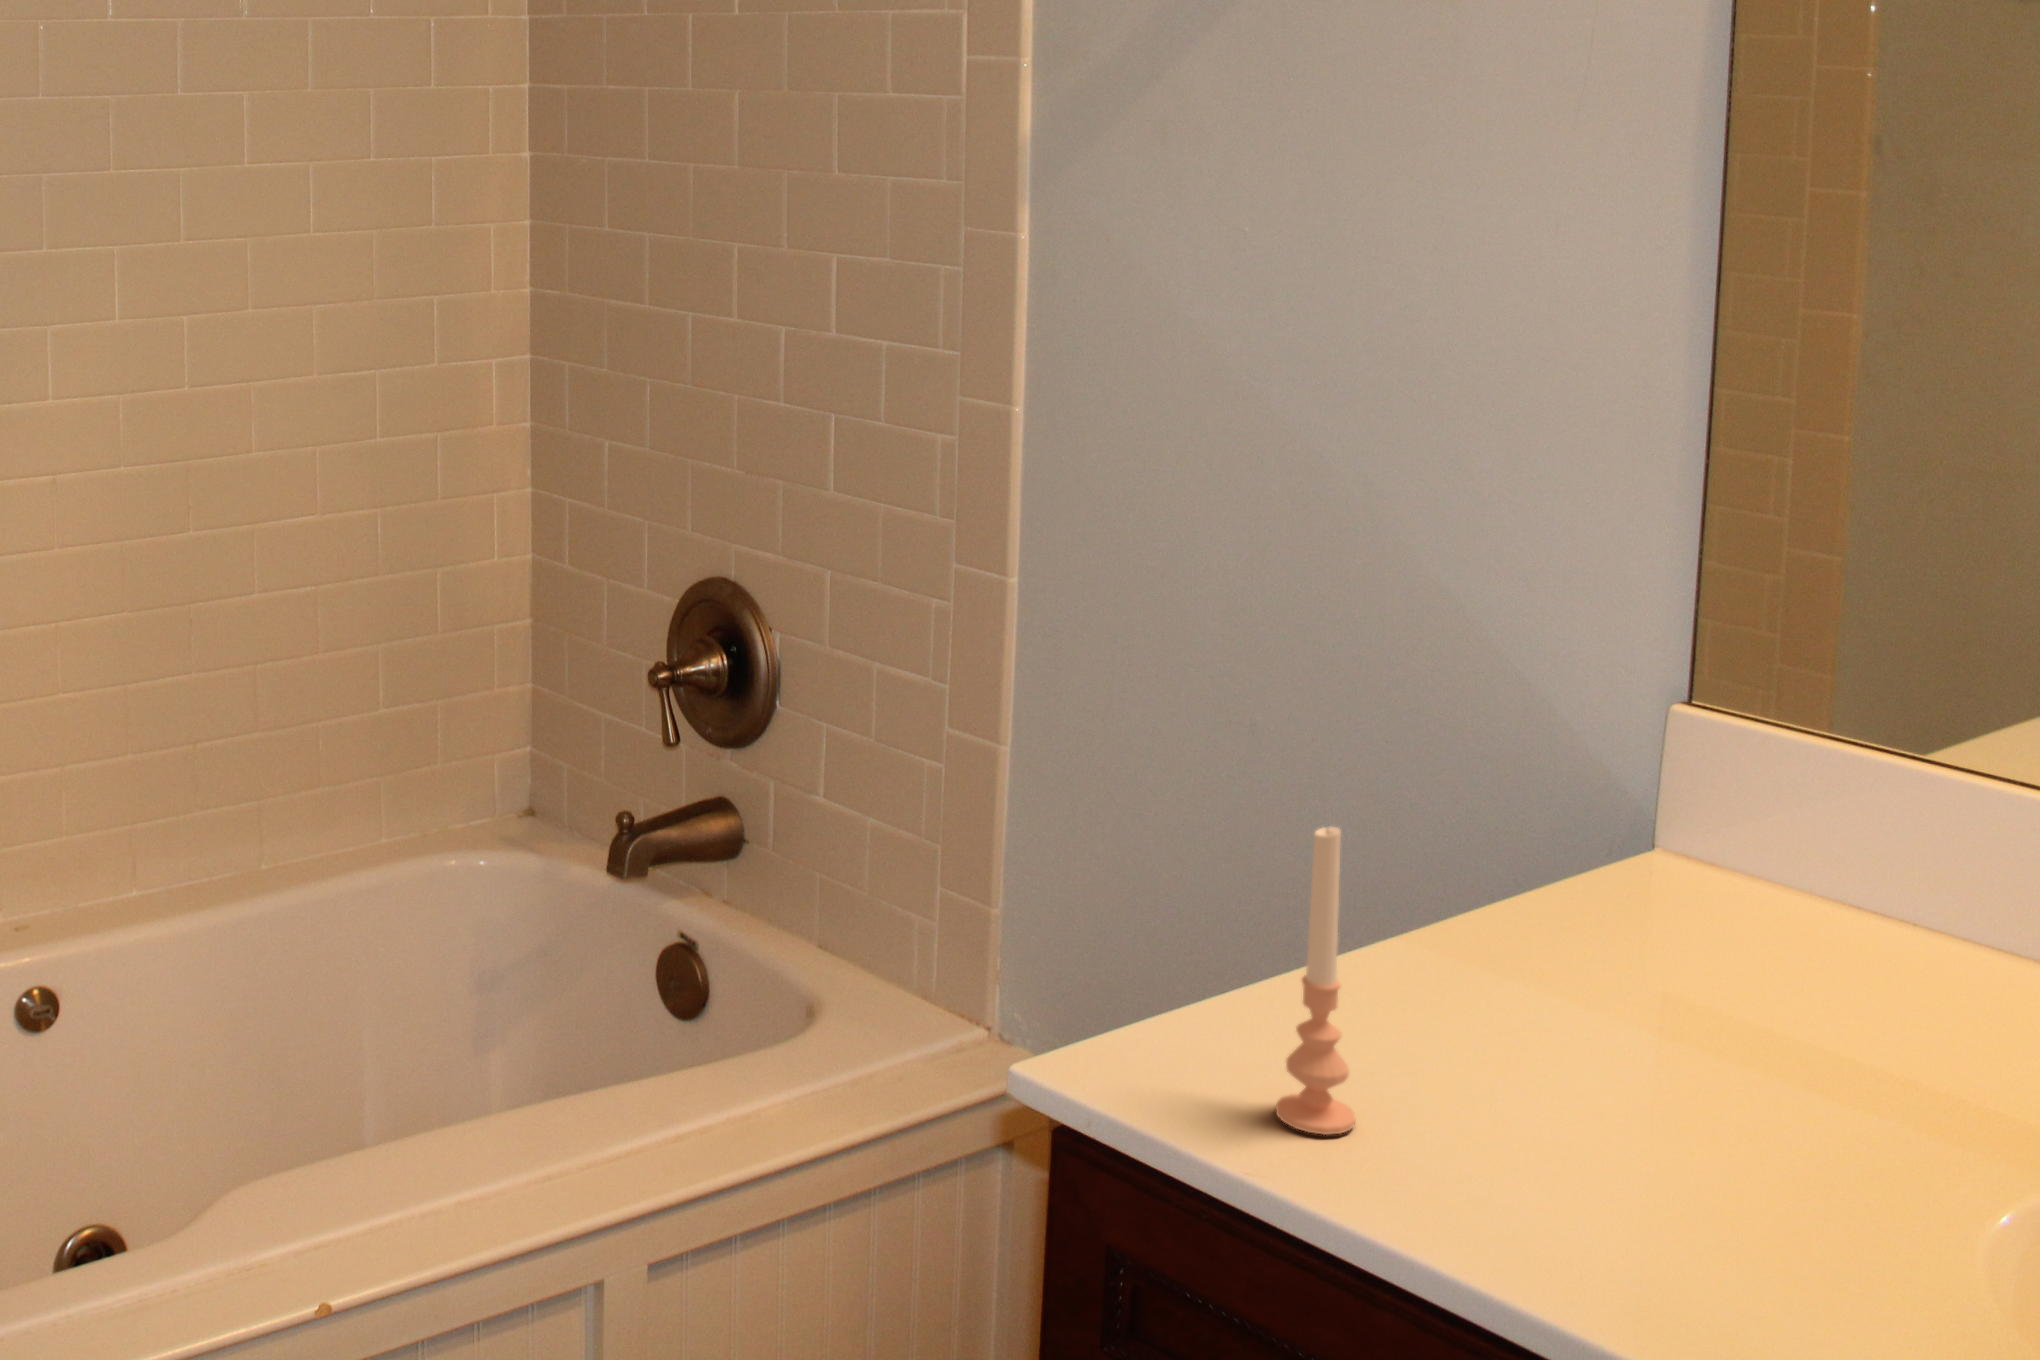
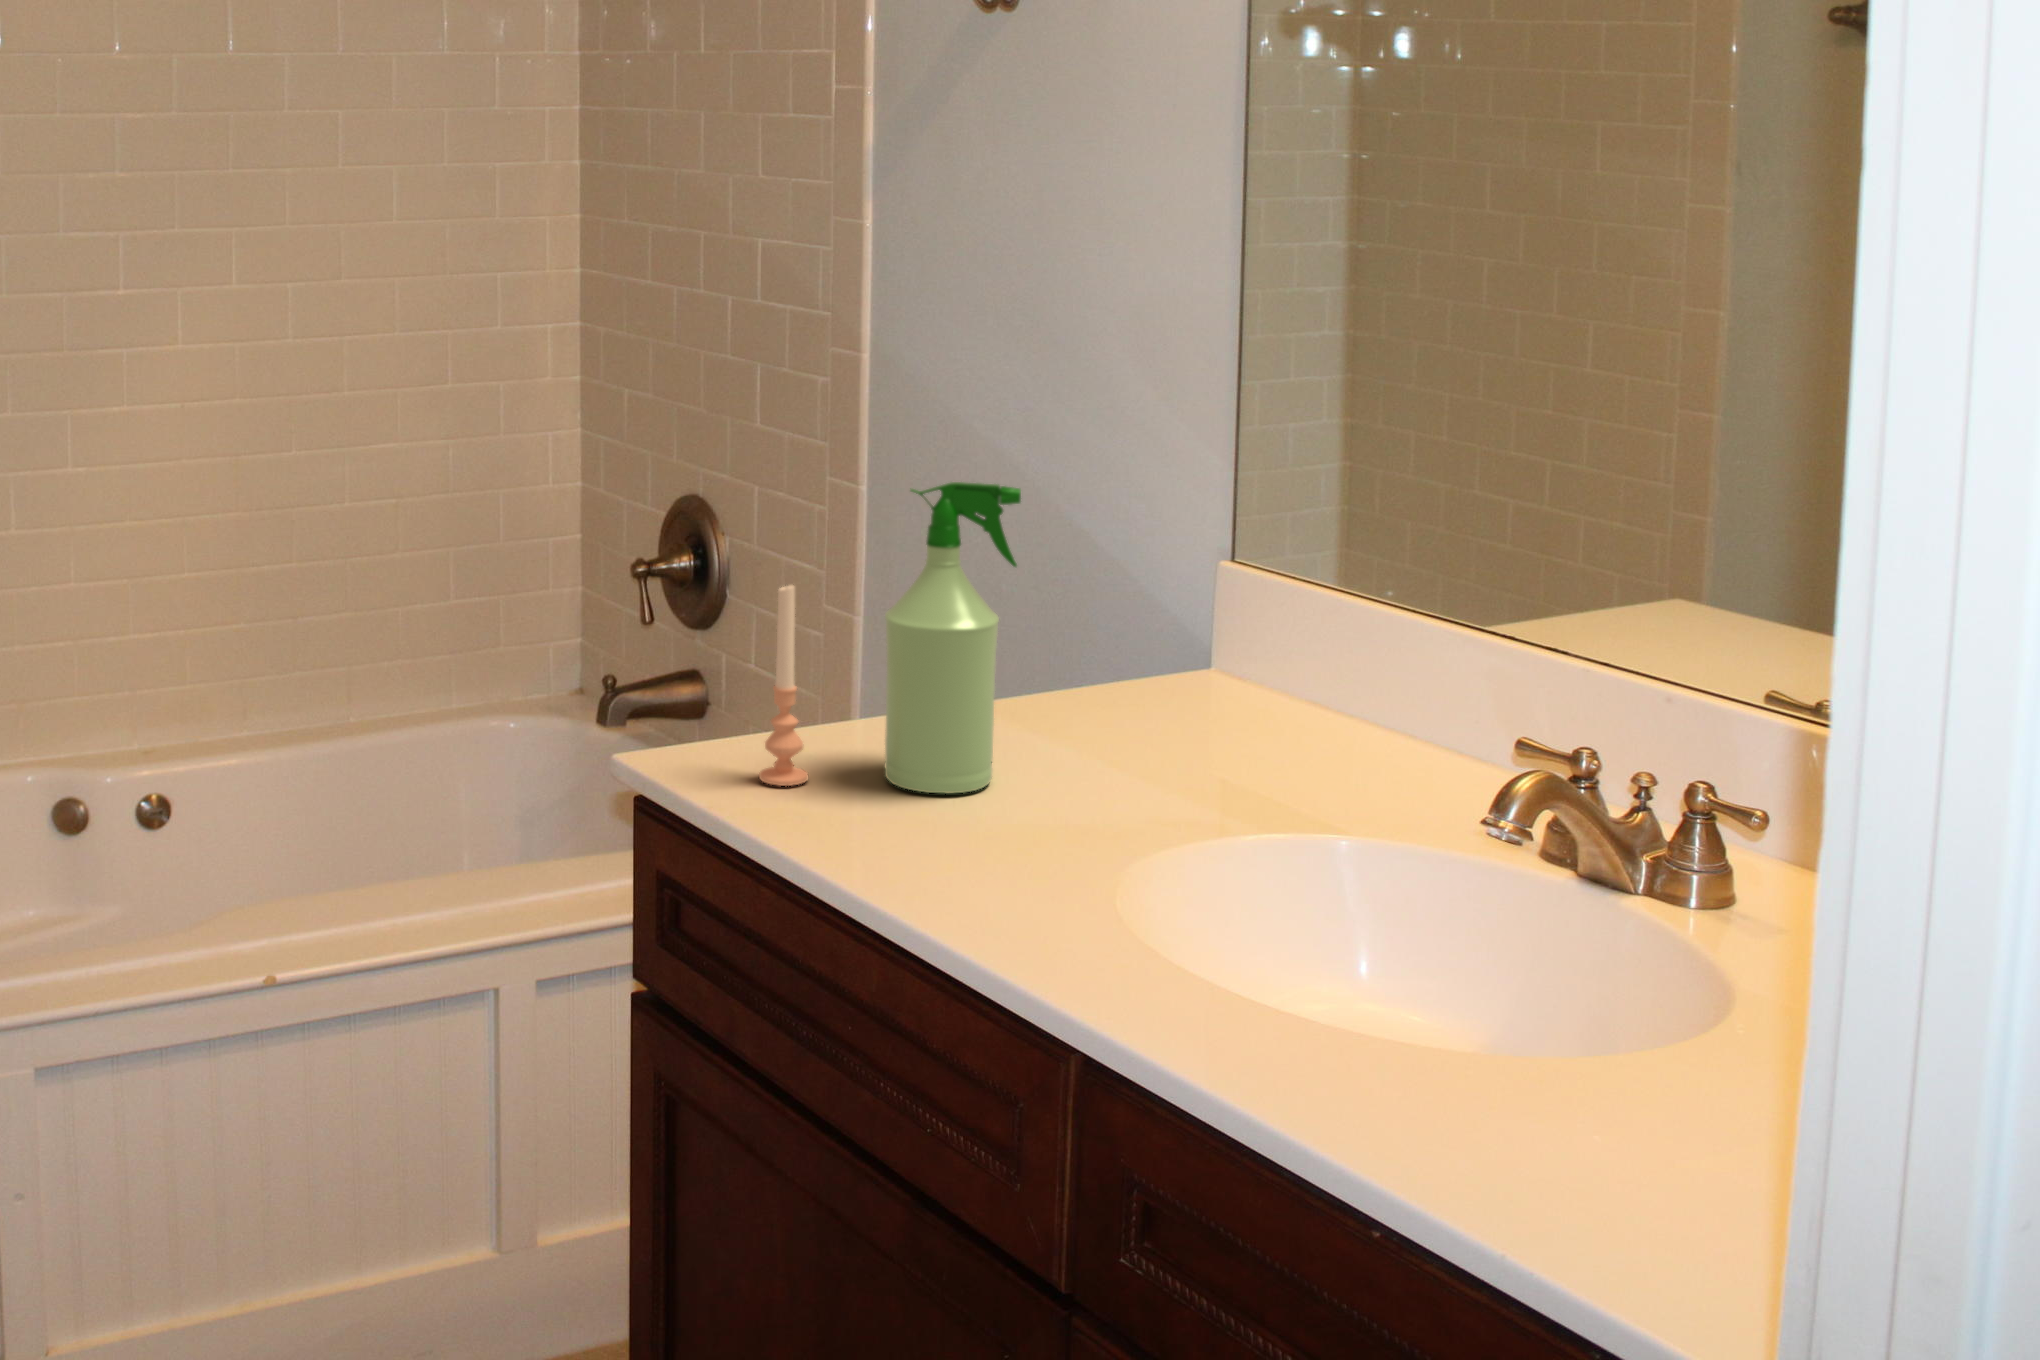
spray bottle: none [1451,662,1687,1141] -> present [885,482,1021,794]

